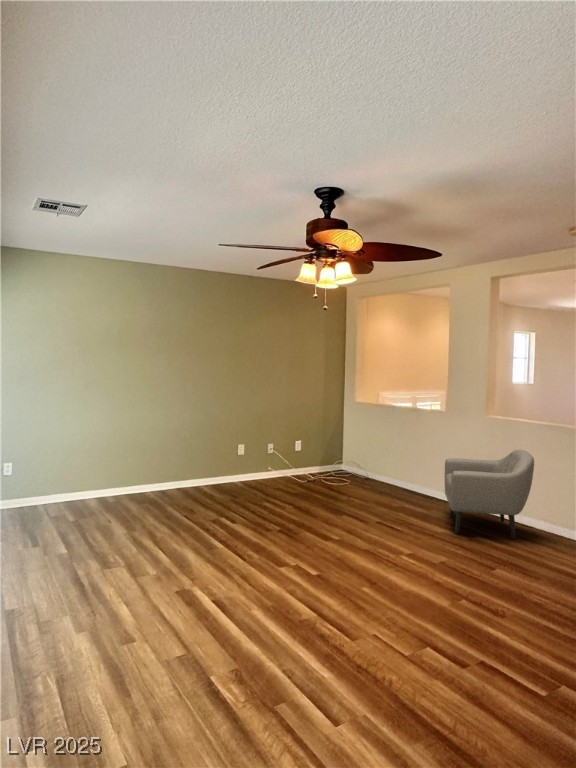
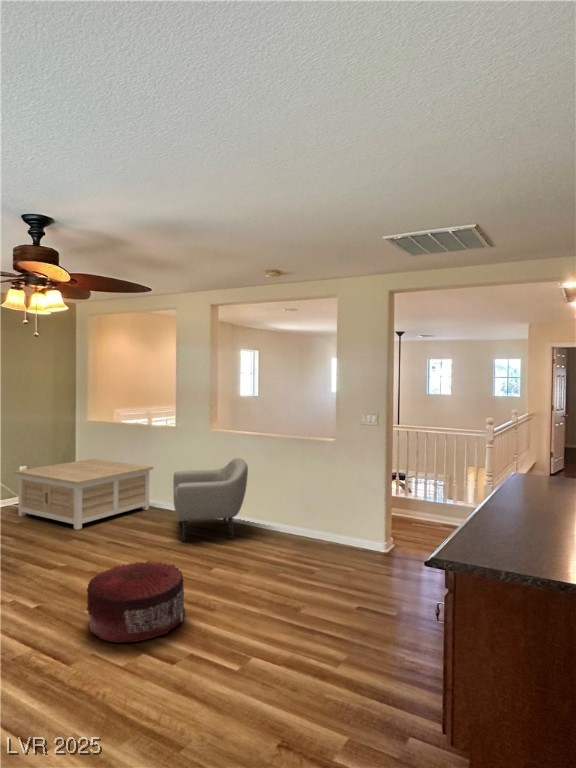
coffee table: none [294,439,421,506] -> present [14,459,153,530]
pouf: none [367,546,470,632] -> present [87,560,185,643]

